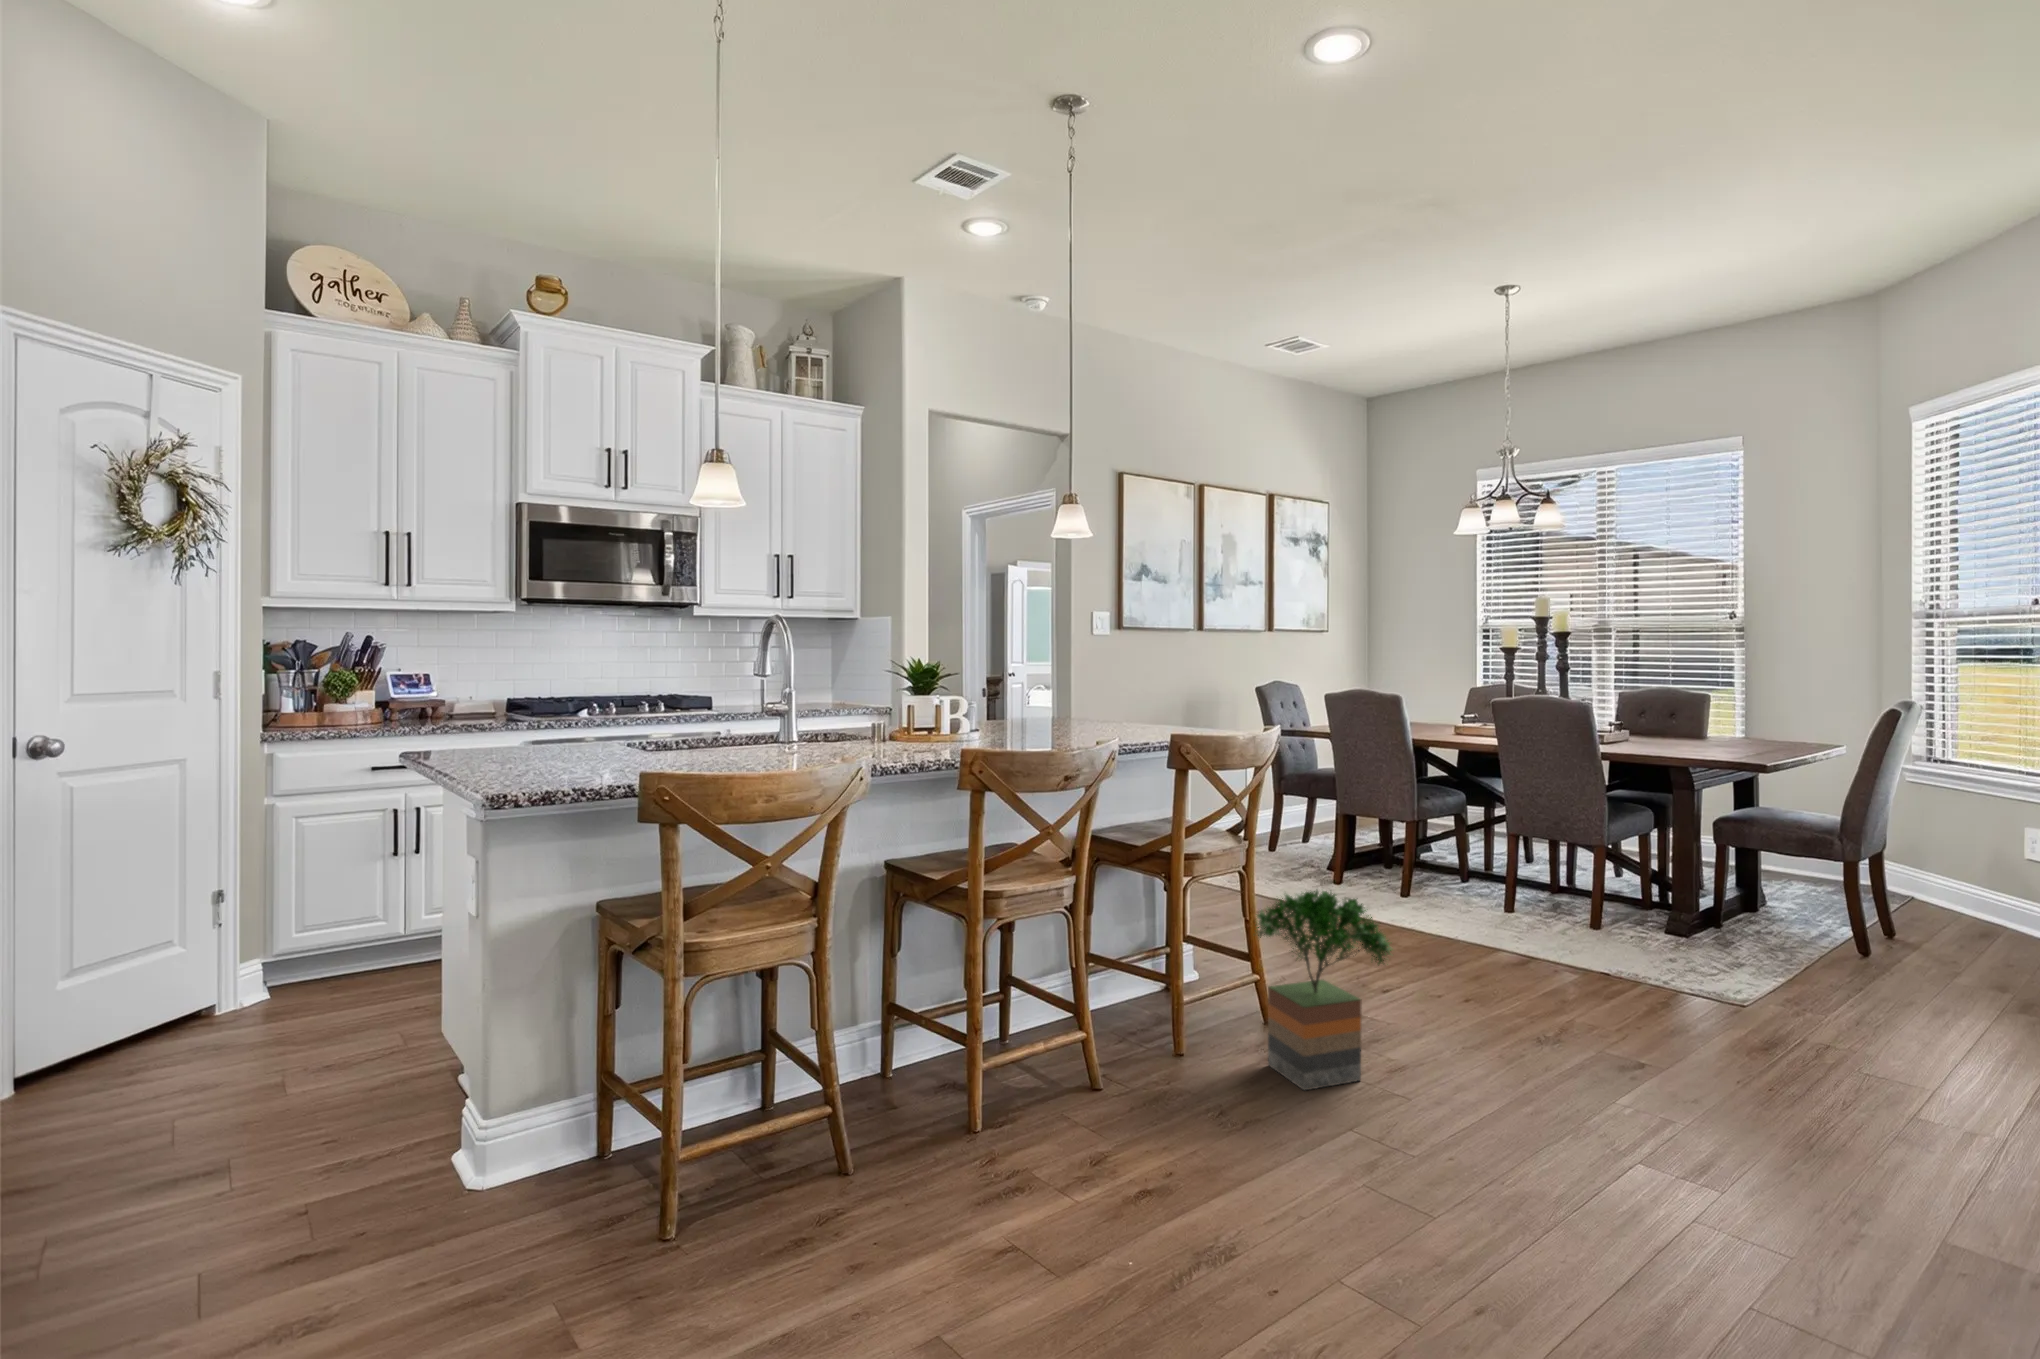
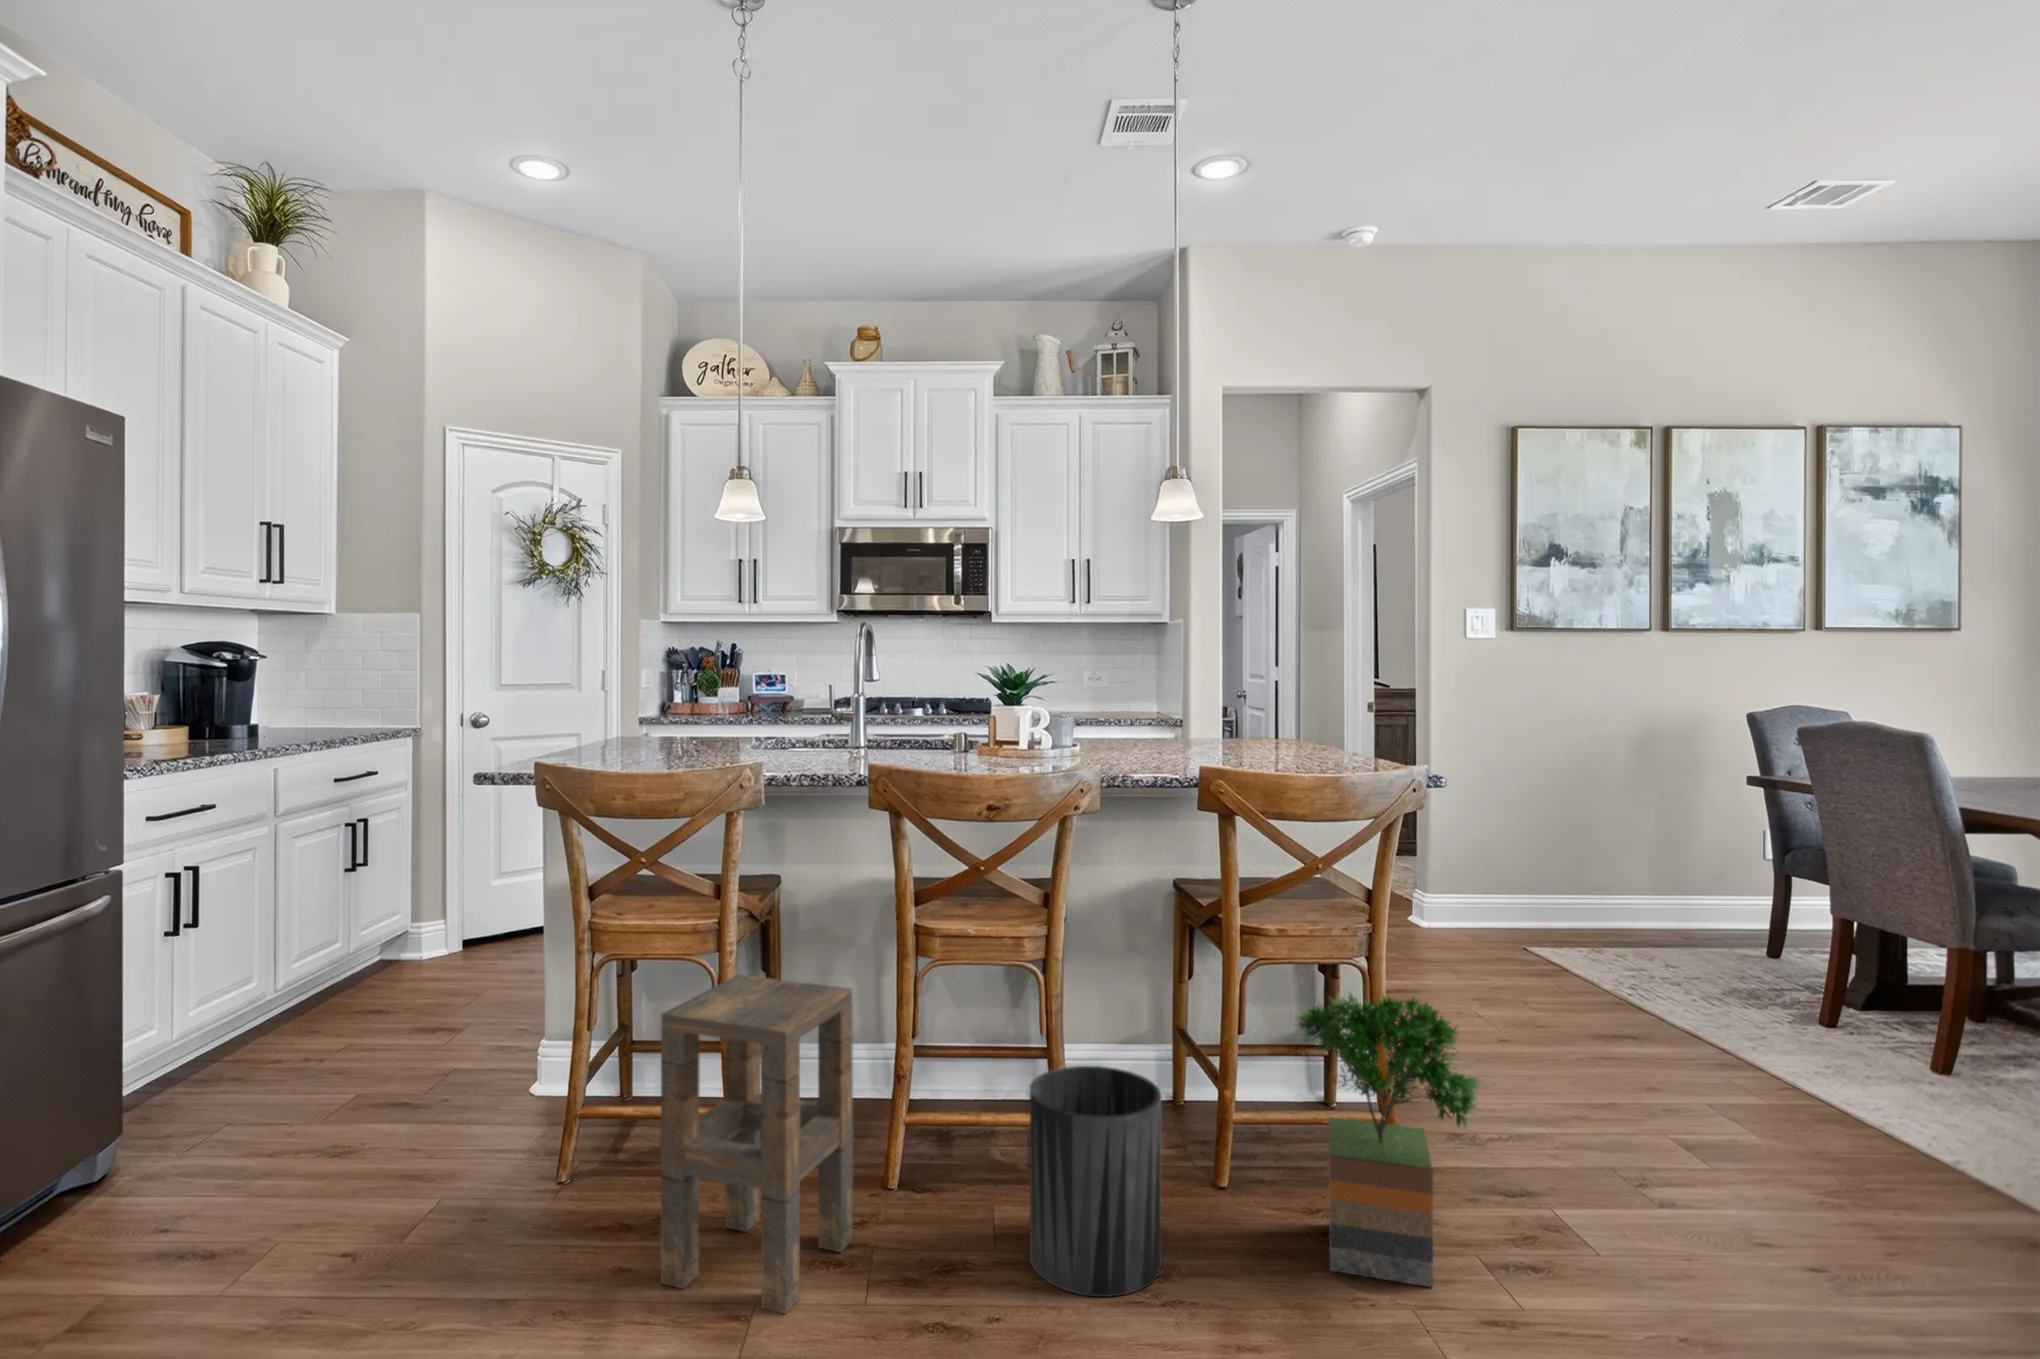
side table: none [871,954,1028,1279] -> present [661,975,853,1314]
trash can: none [1120,981,1227,1159] -> present [1030,1066,1162,1297]

